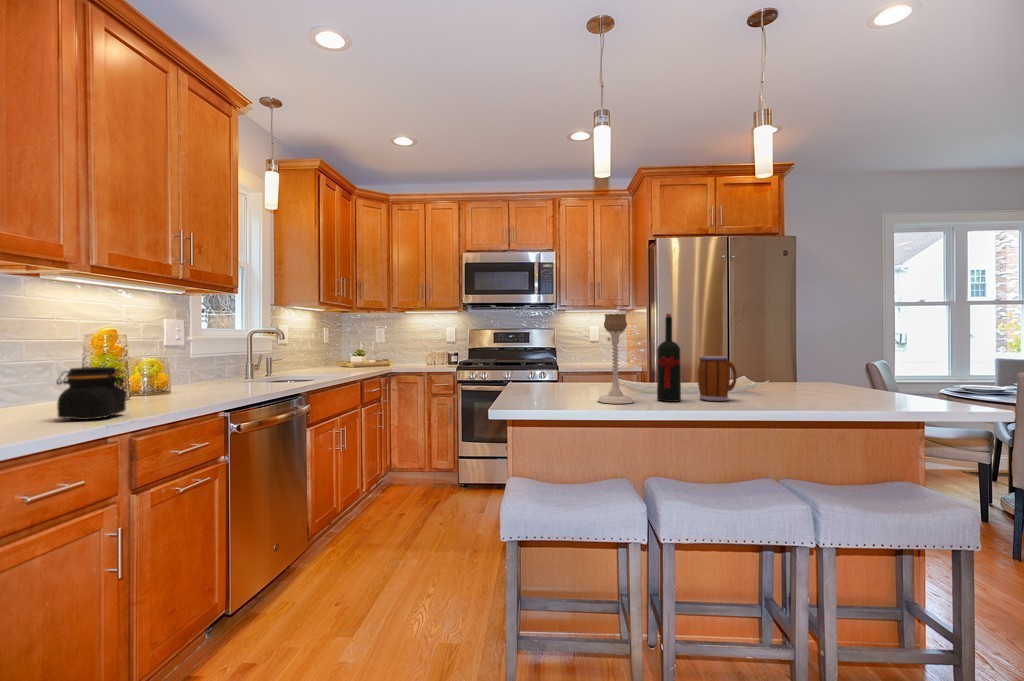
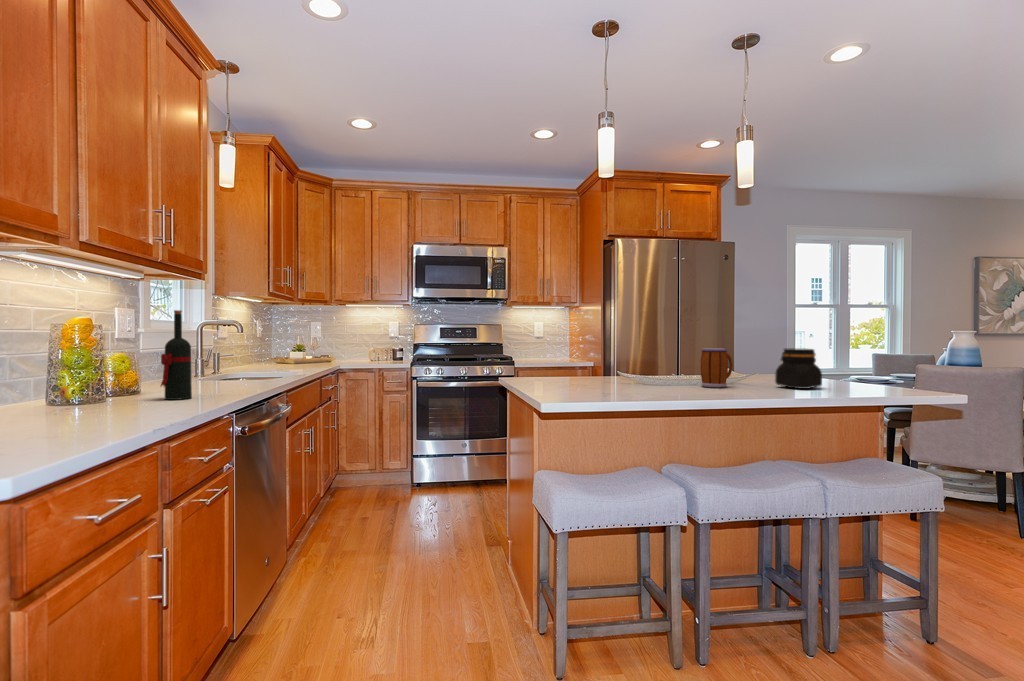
candle holder: present [597,314,634,404] -> none [618,309,652,391]
wine bottle: present [657,314,681,402] -> present [161,310,192,400]
jar: present [56,367,126,420] -> present [775,348,822,389]

